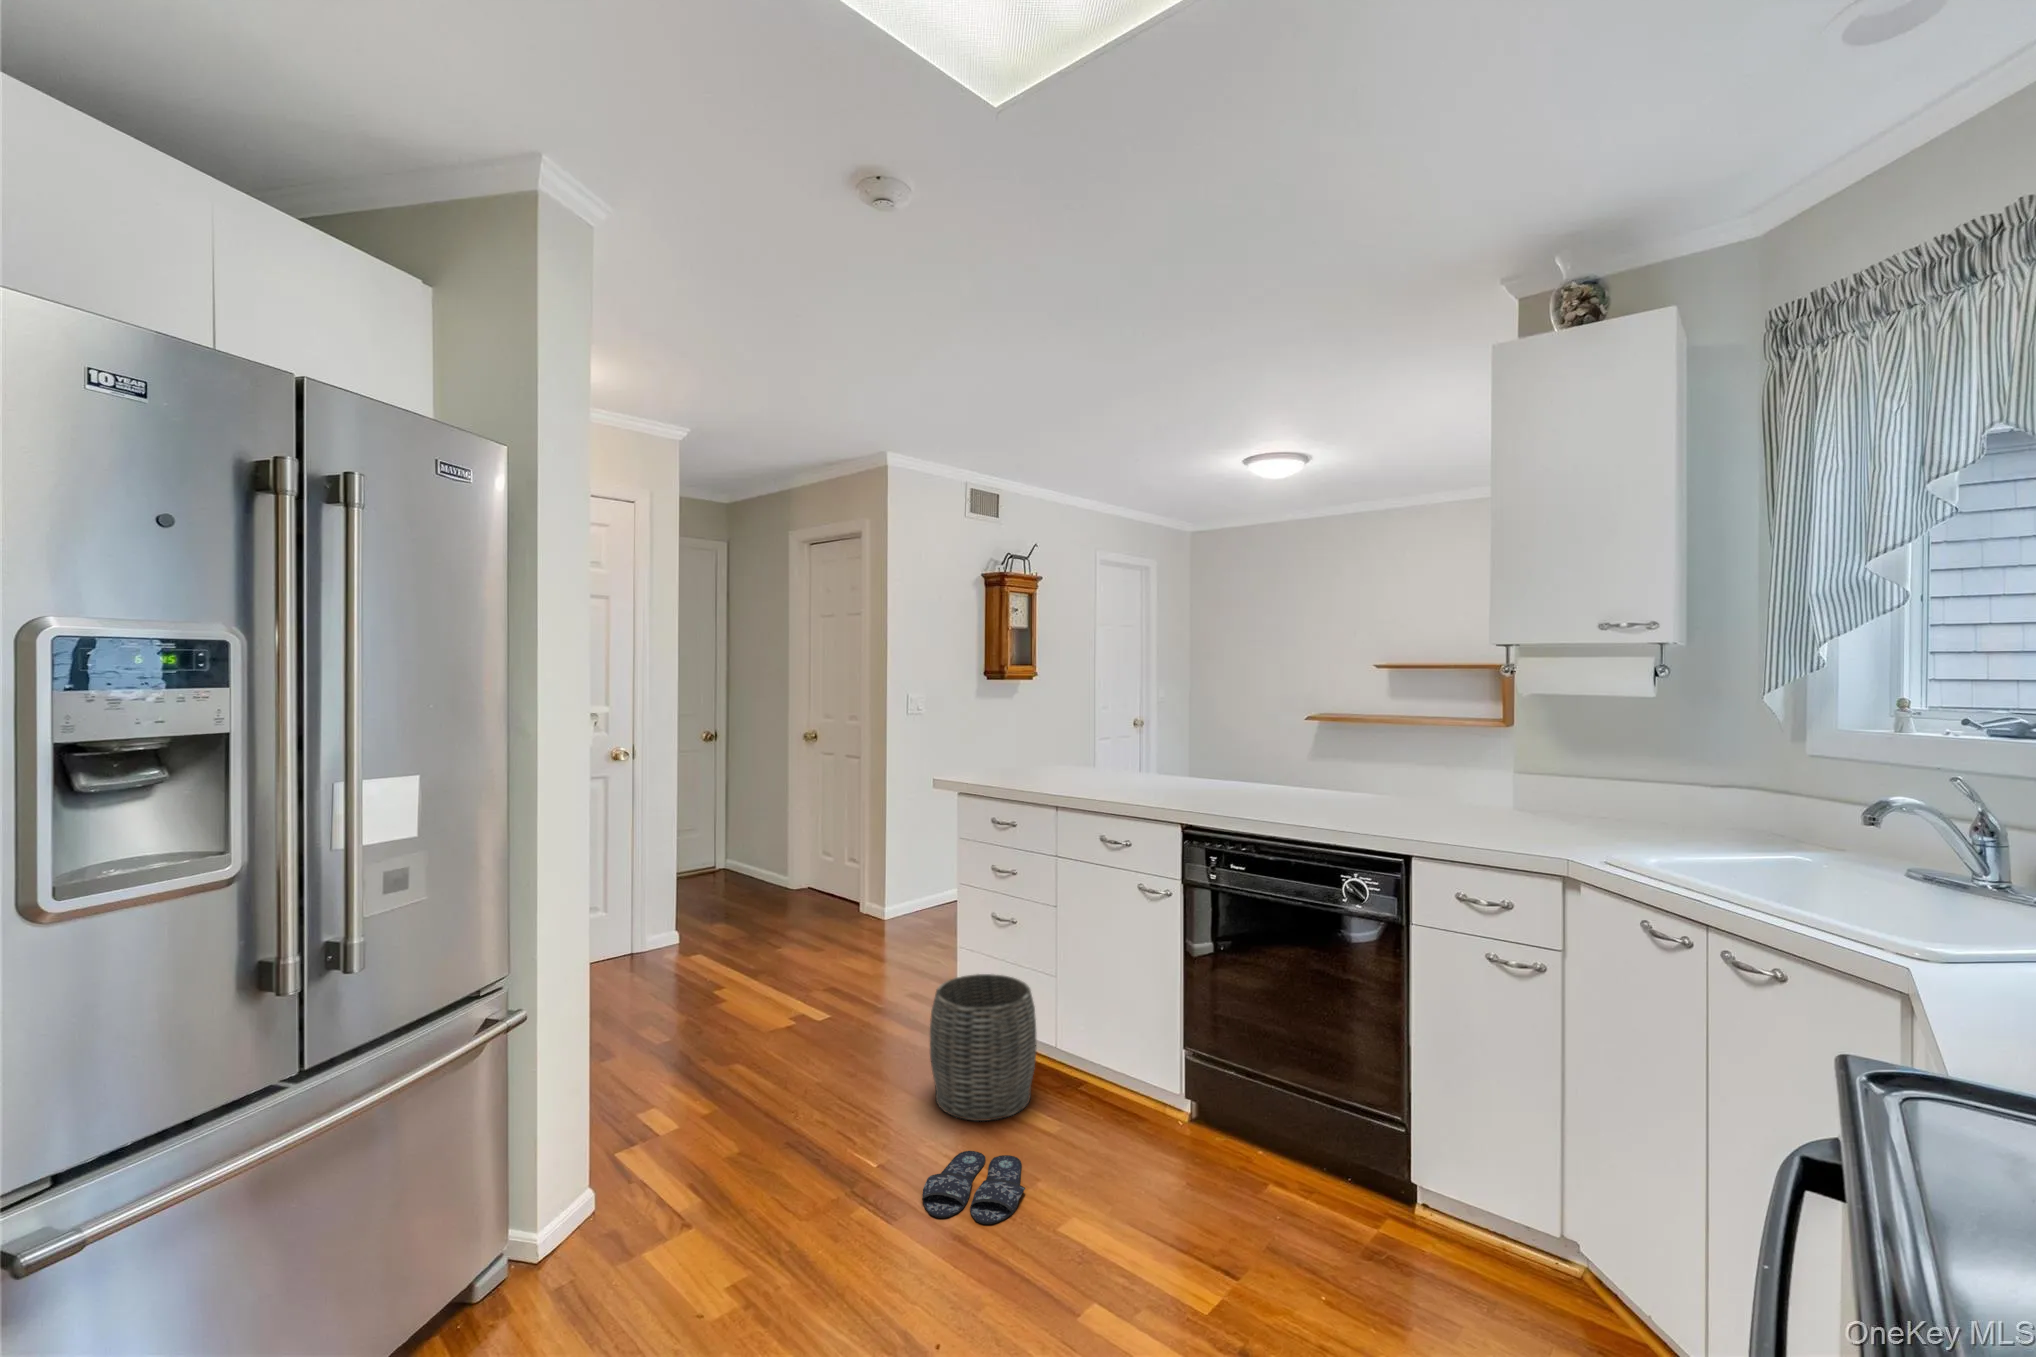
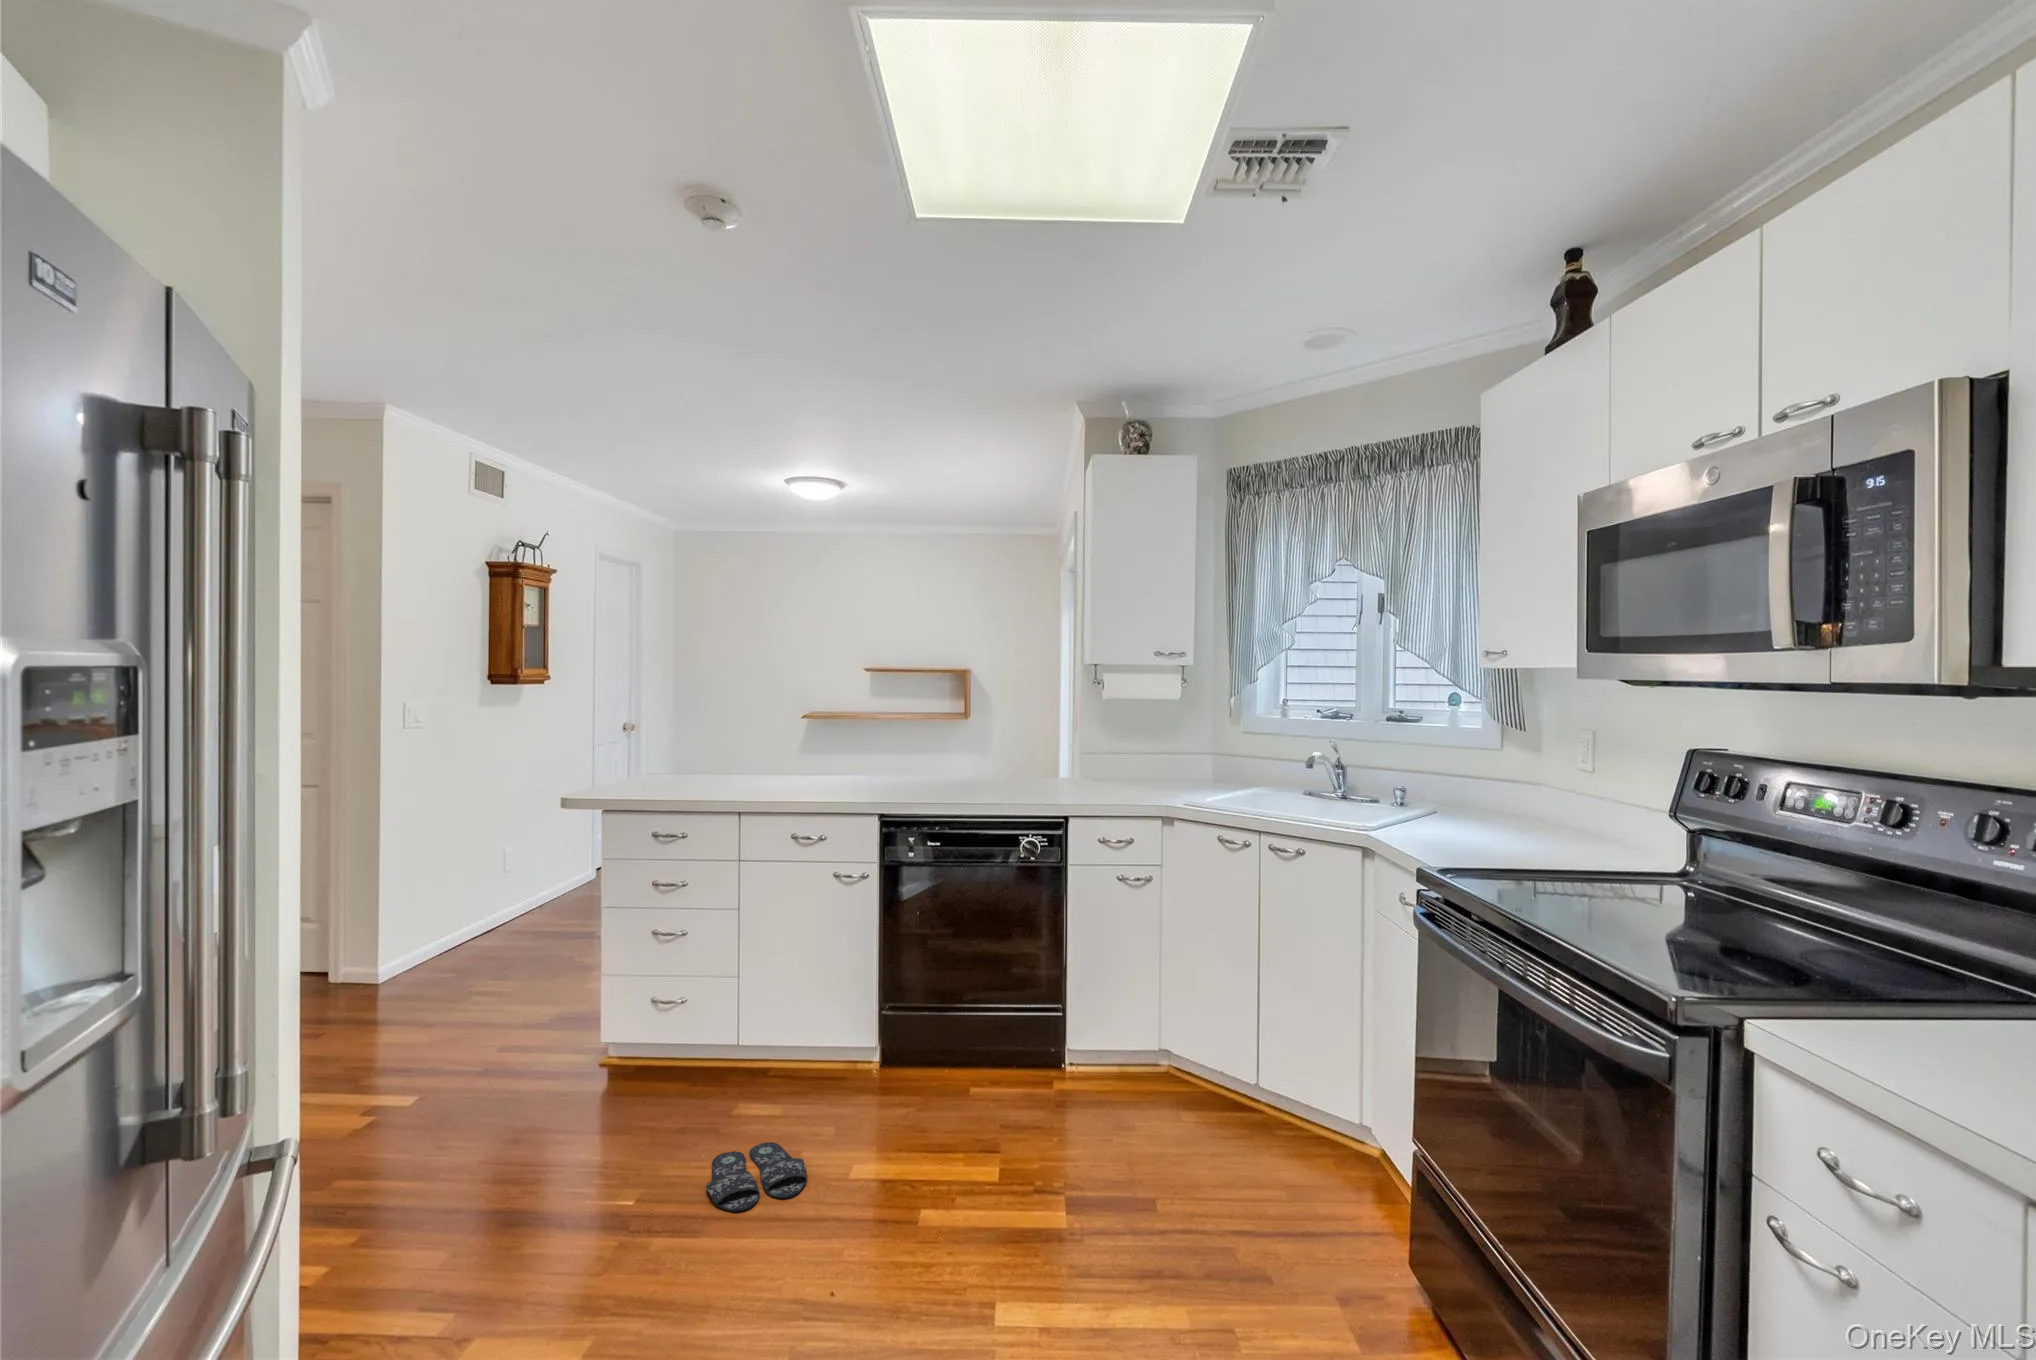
woven basket: present [930,974,1036,1121] -> none [630,986,745,1135]

